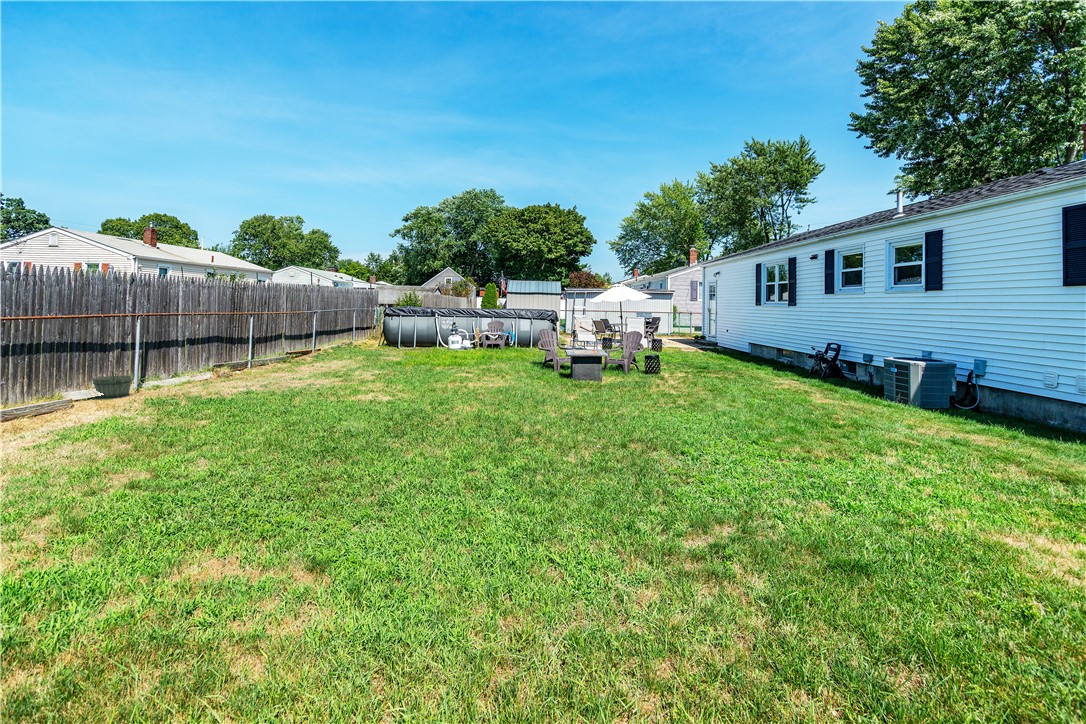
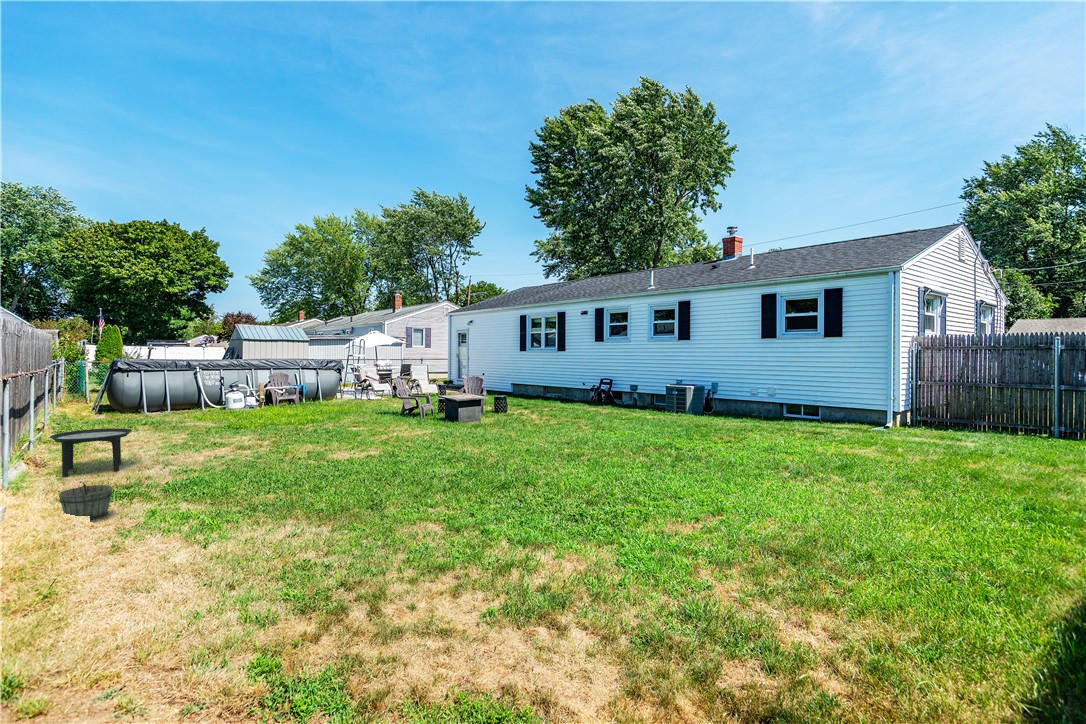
round table: none [206,345,260,375] -> present [50,428,132,477]

